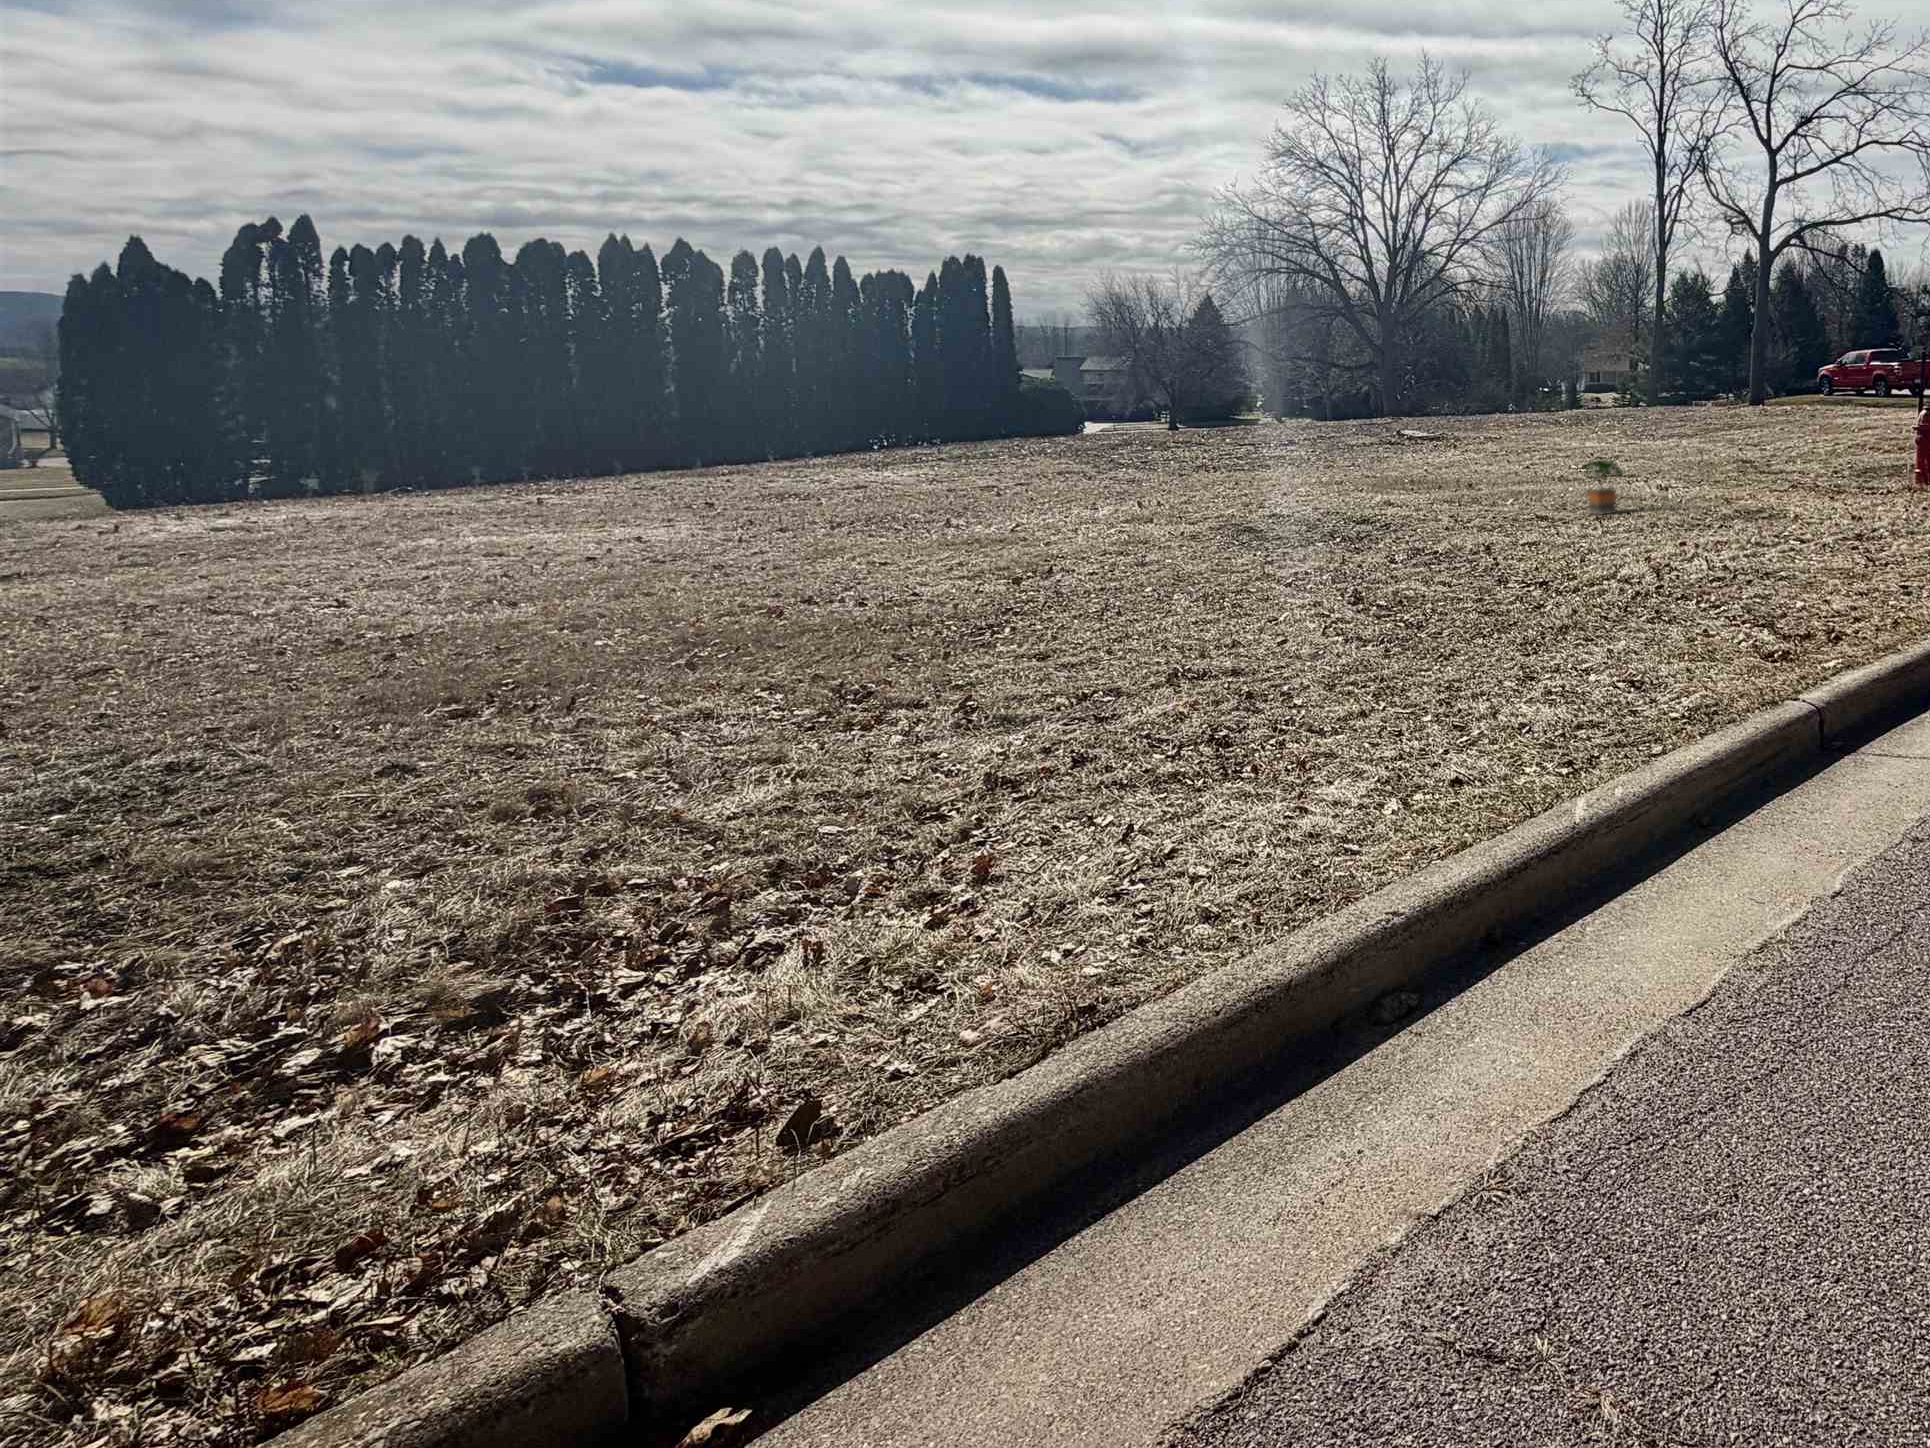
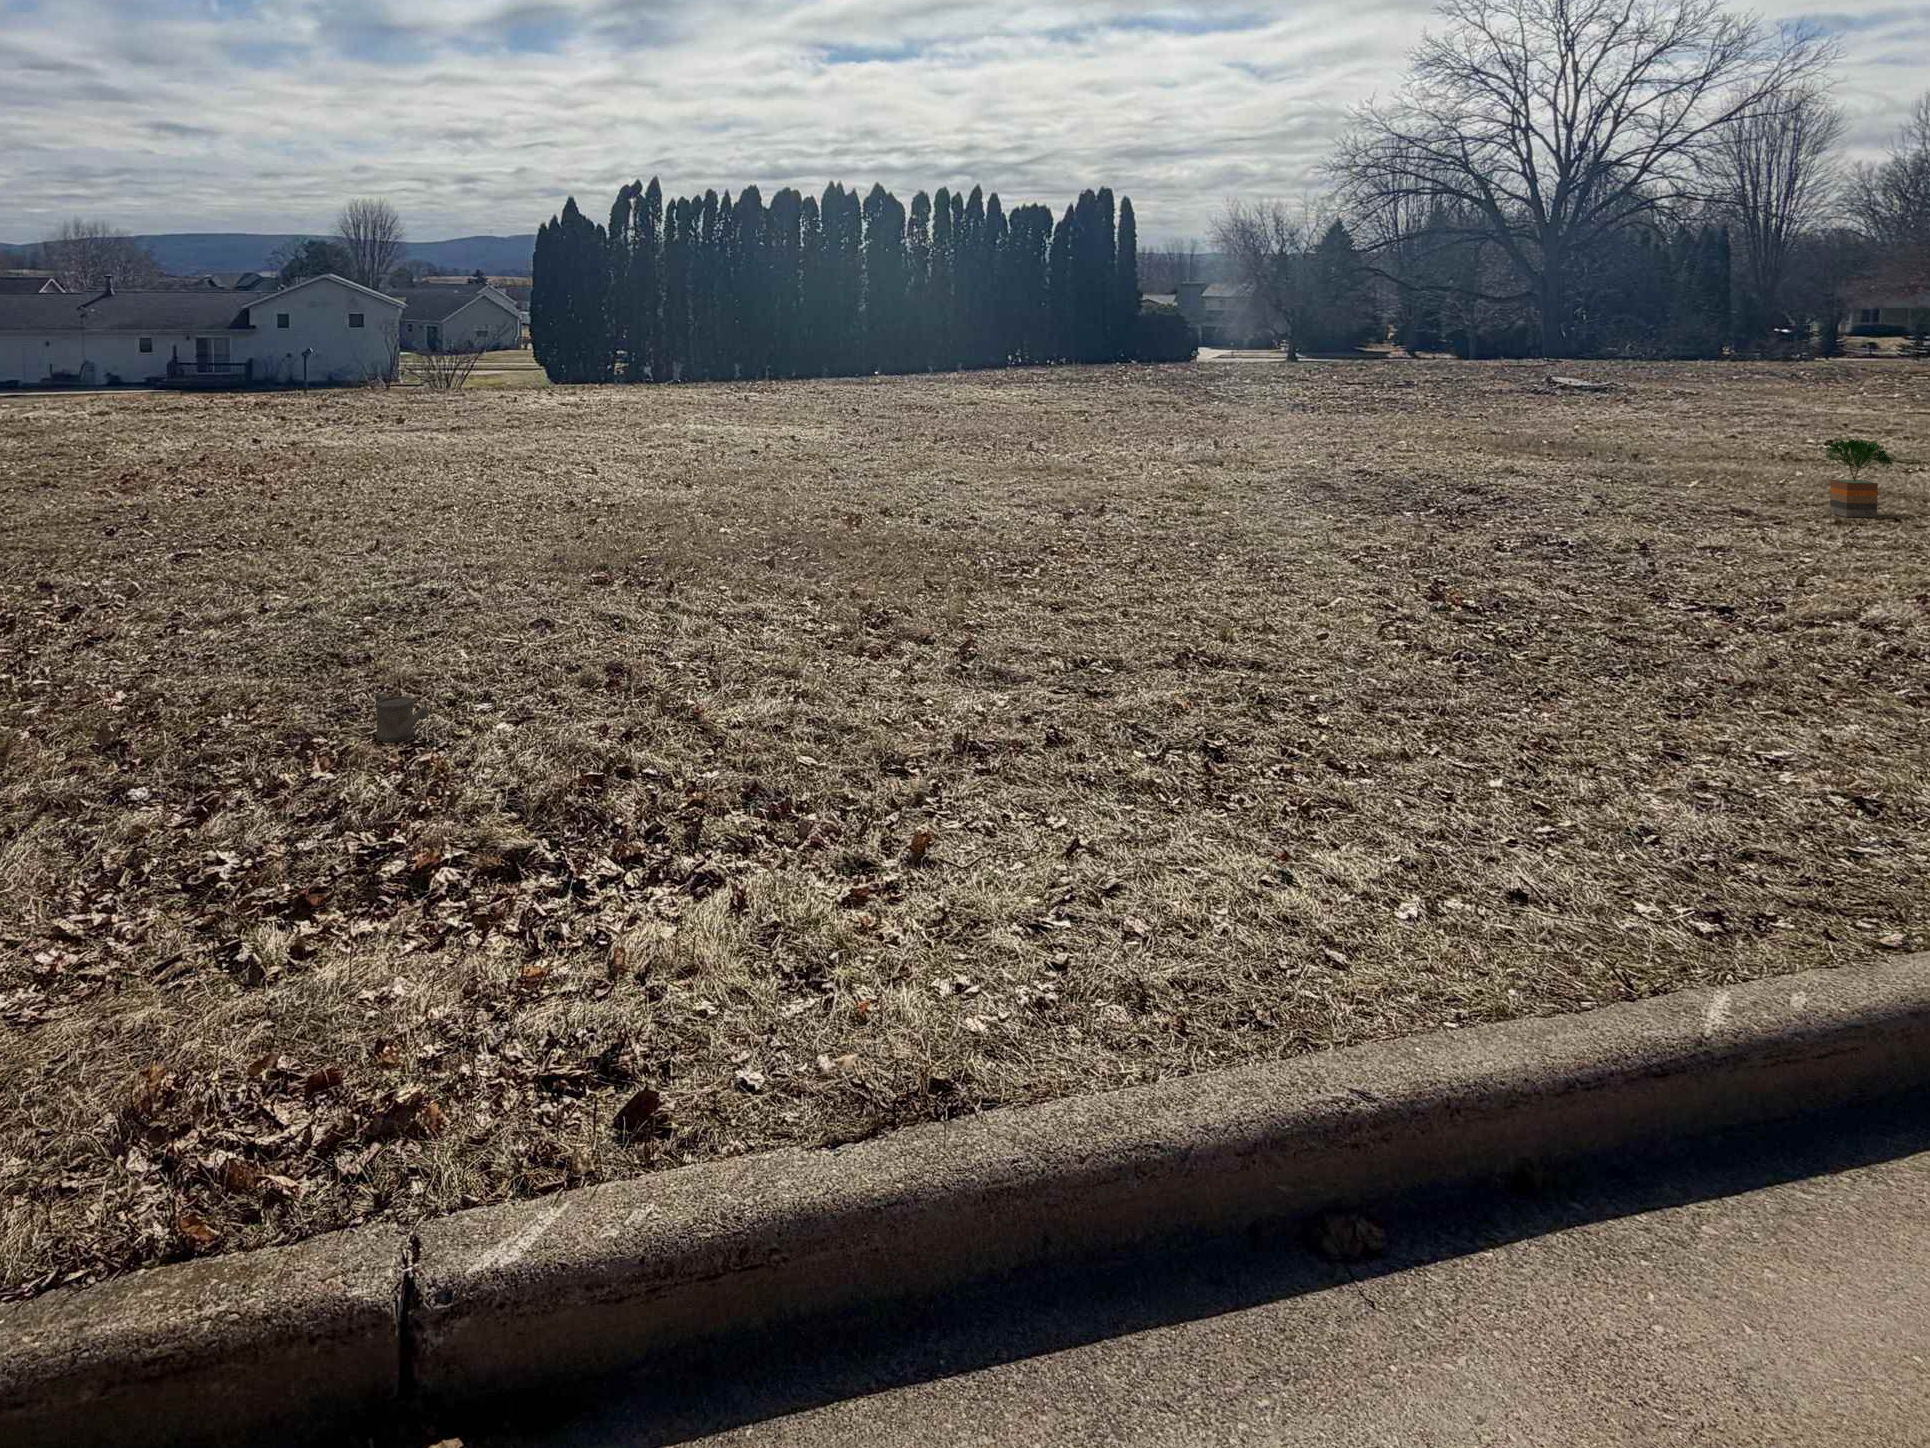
watering can: none [205,877,308,937] -> present [375,694,429,742]

